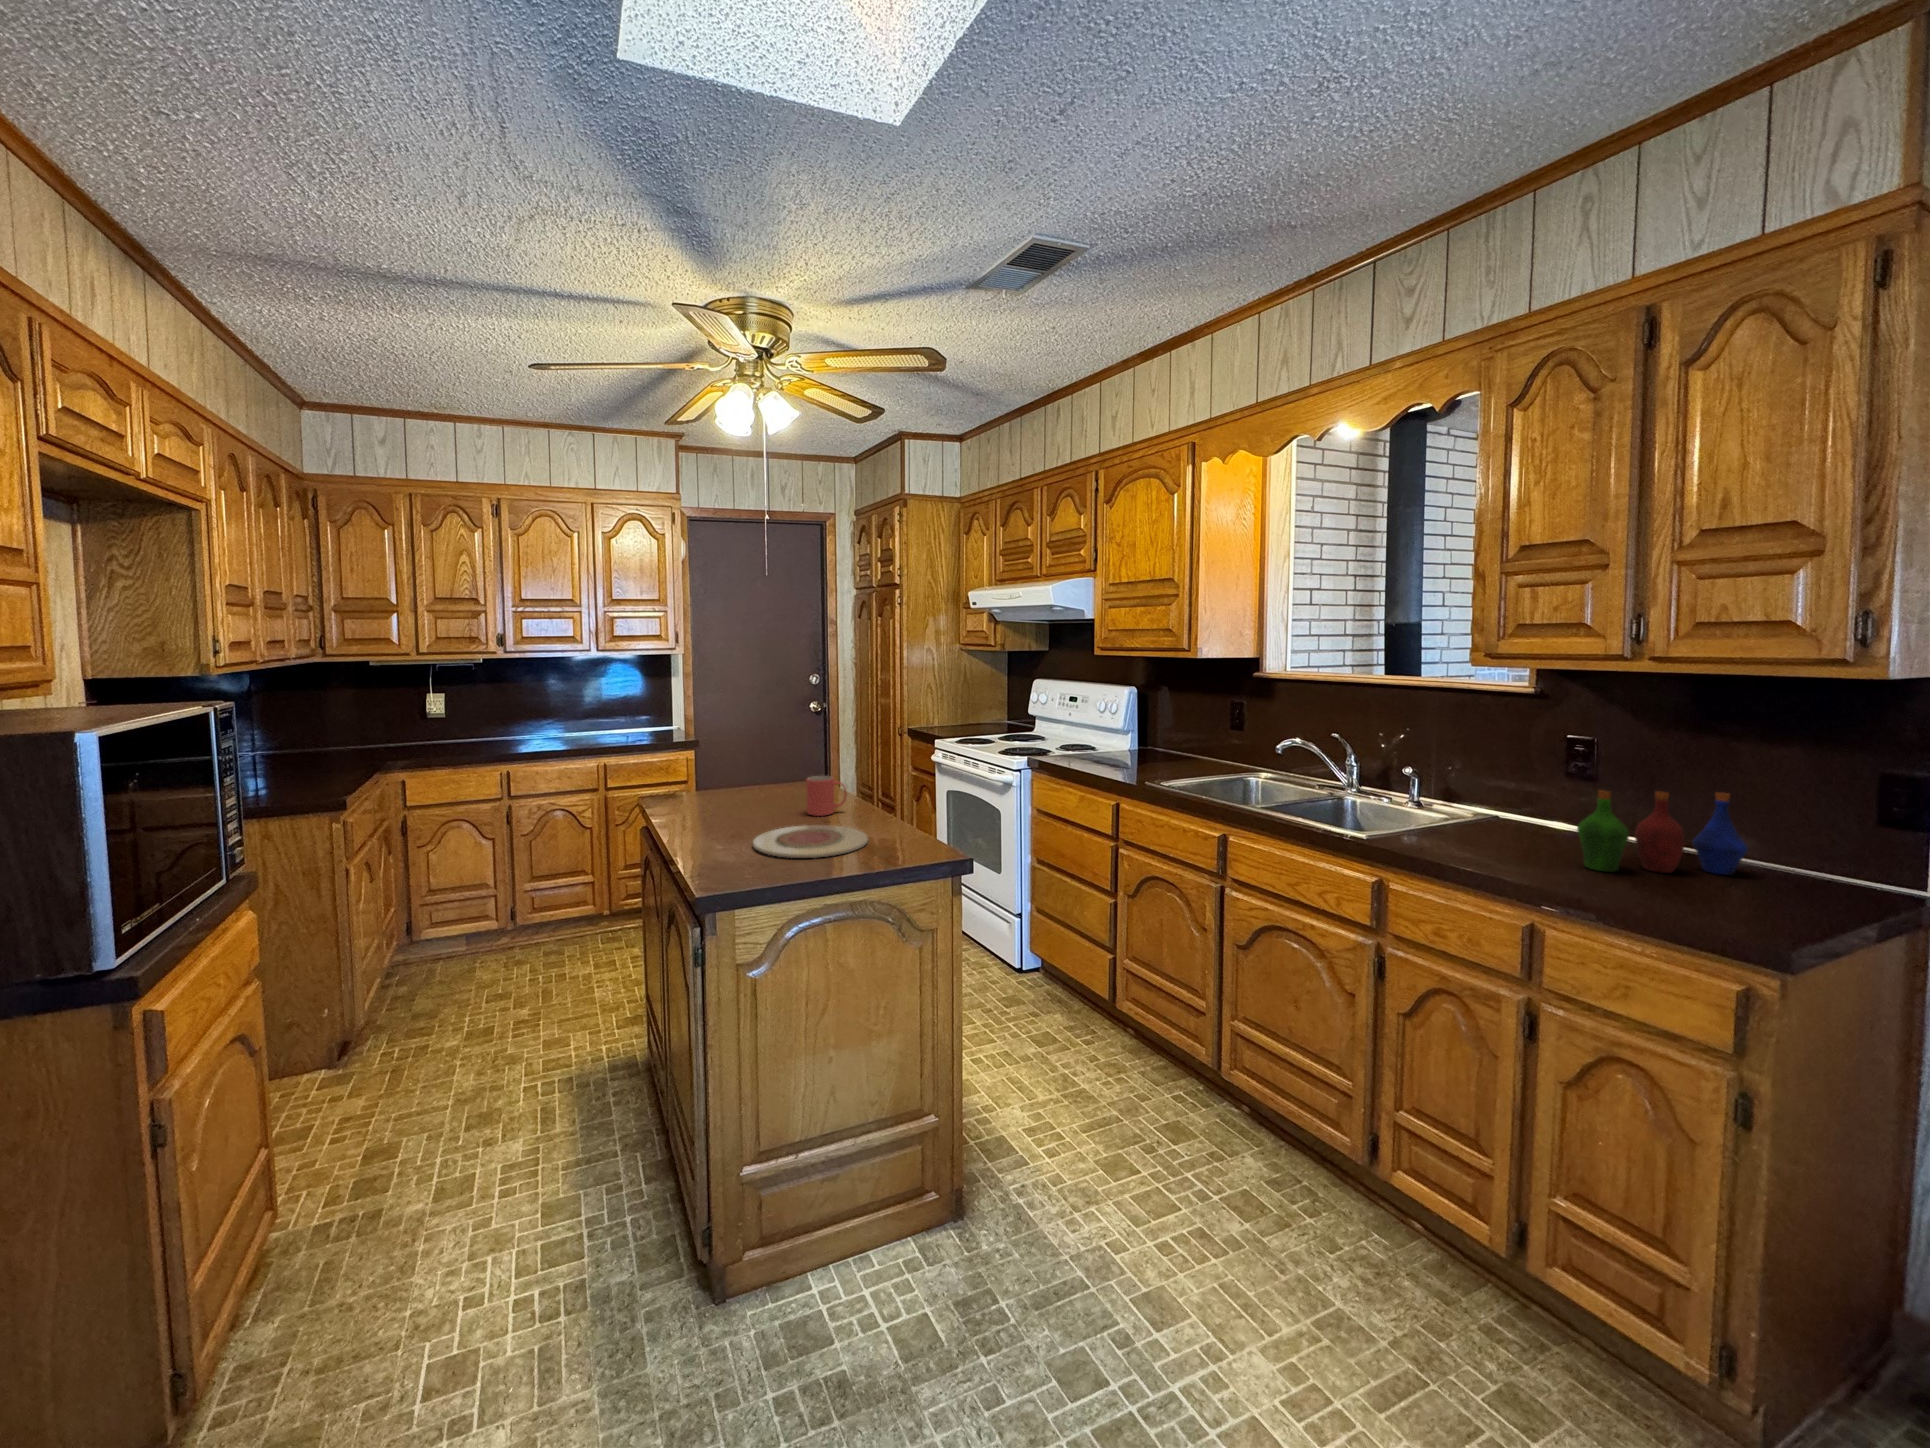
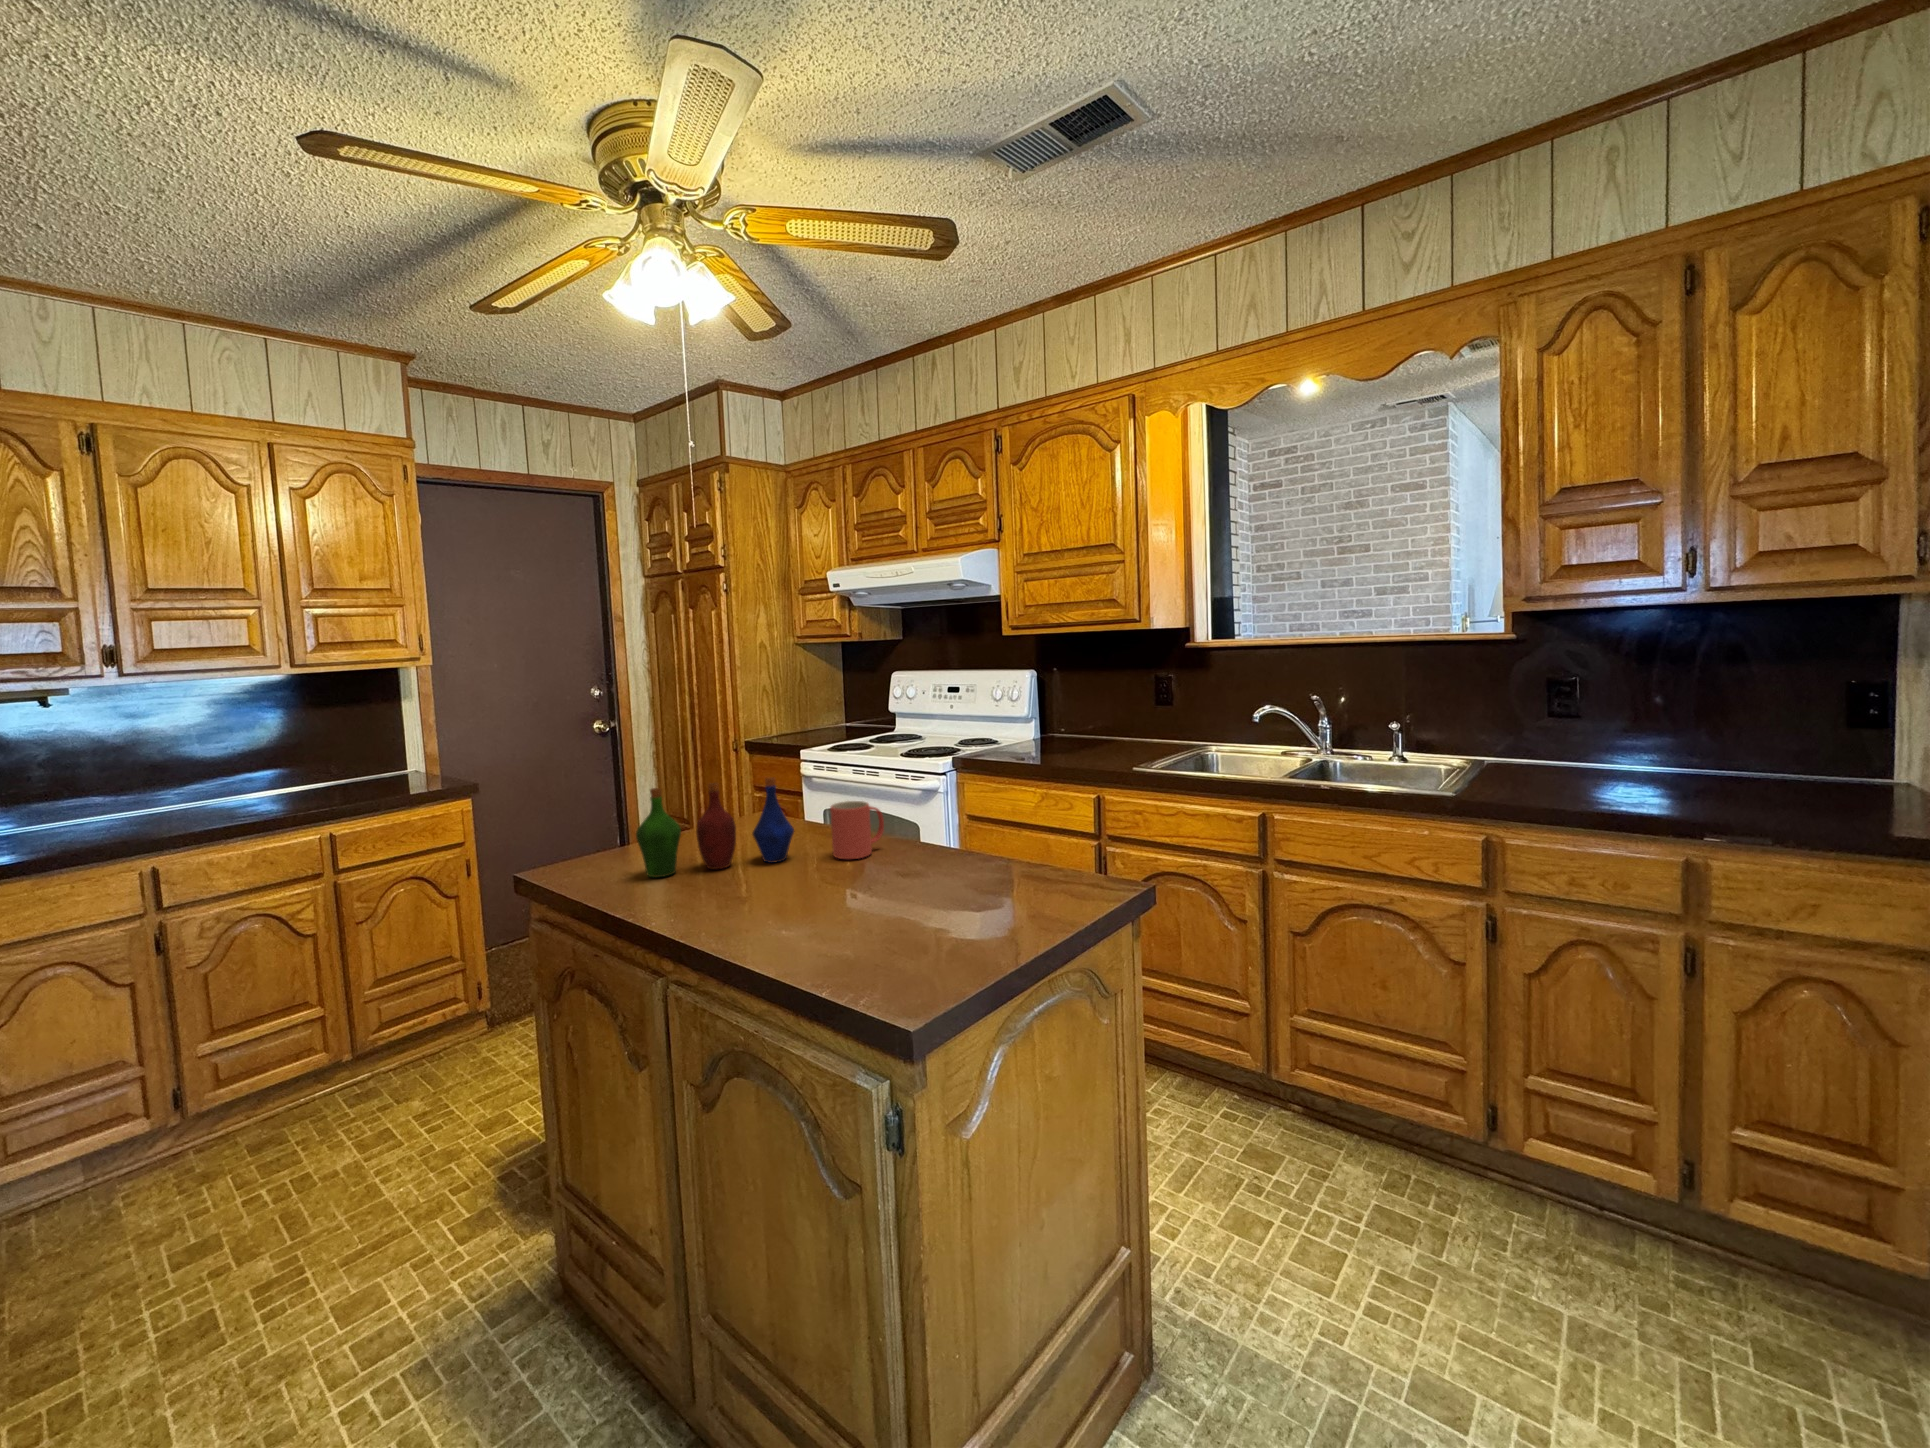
bottle: present [1577,790,1748,875] -> present [636,777,794,877]
plate: present [753,825,868,858] -> none [838,868,1009,929]

